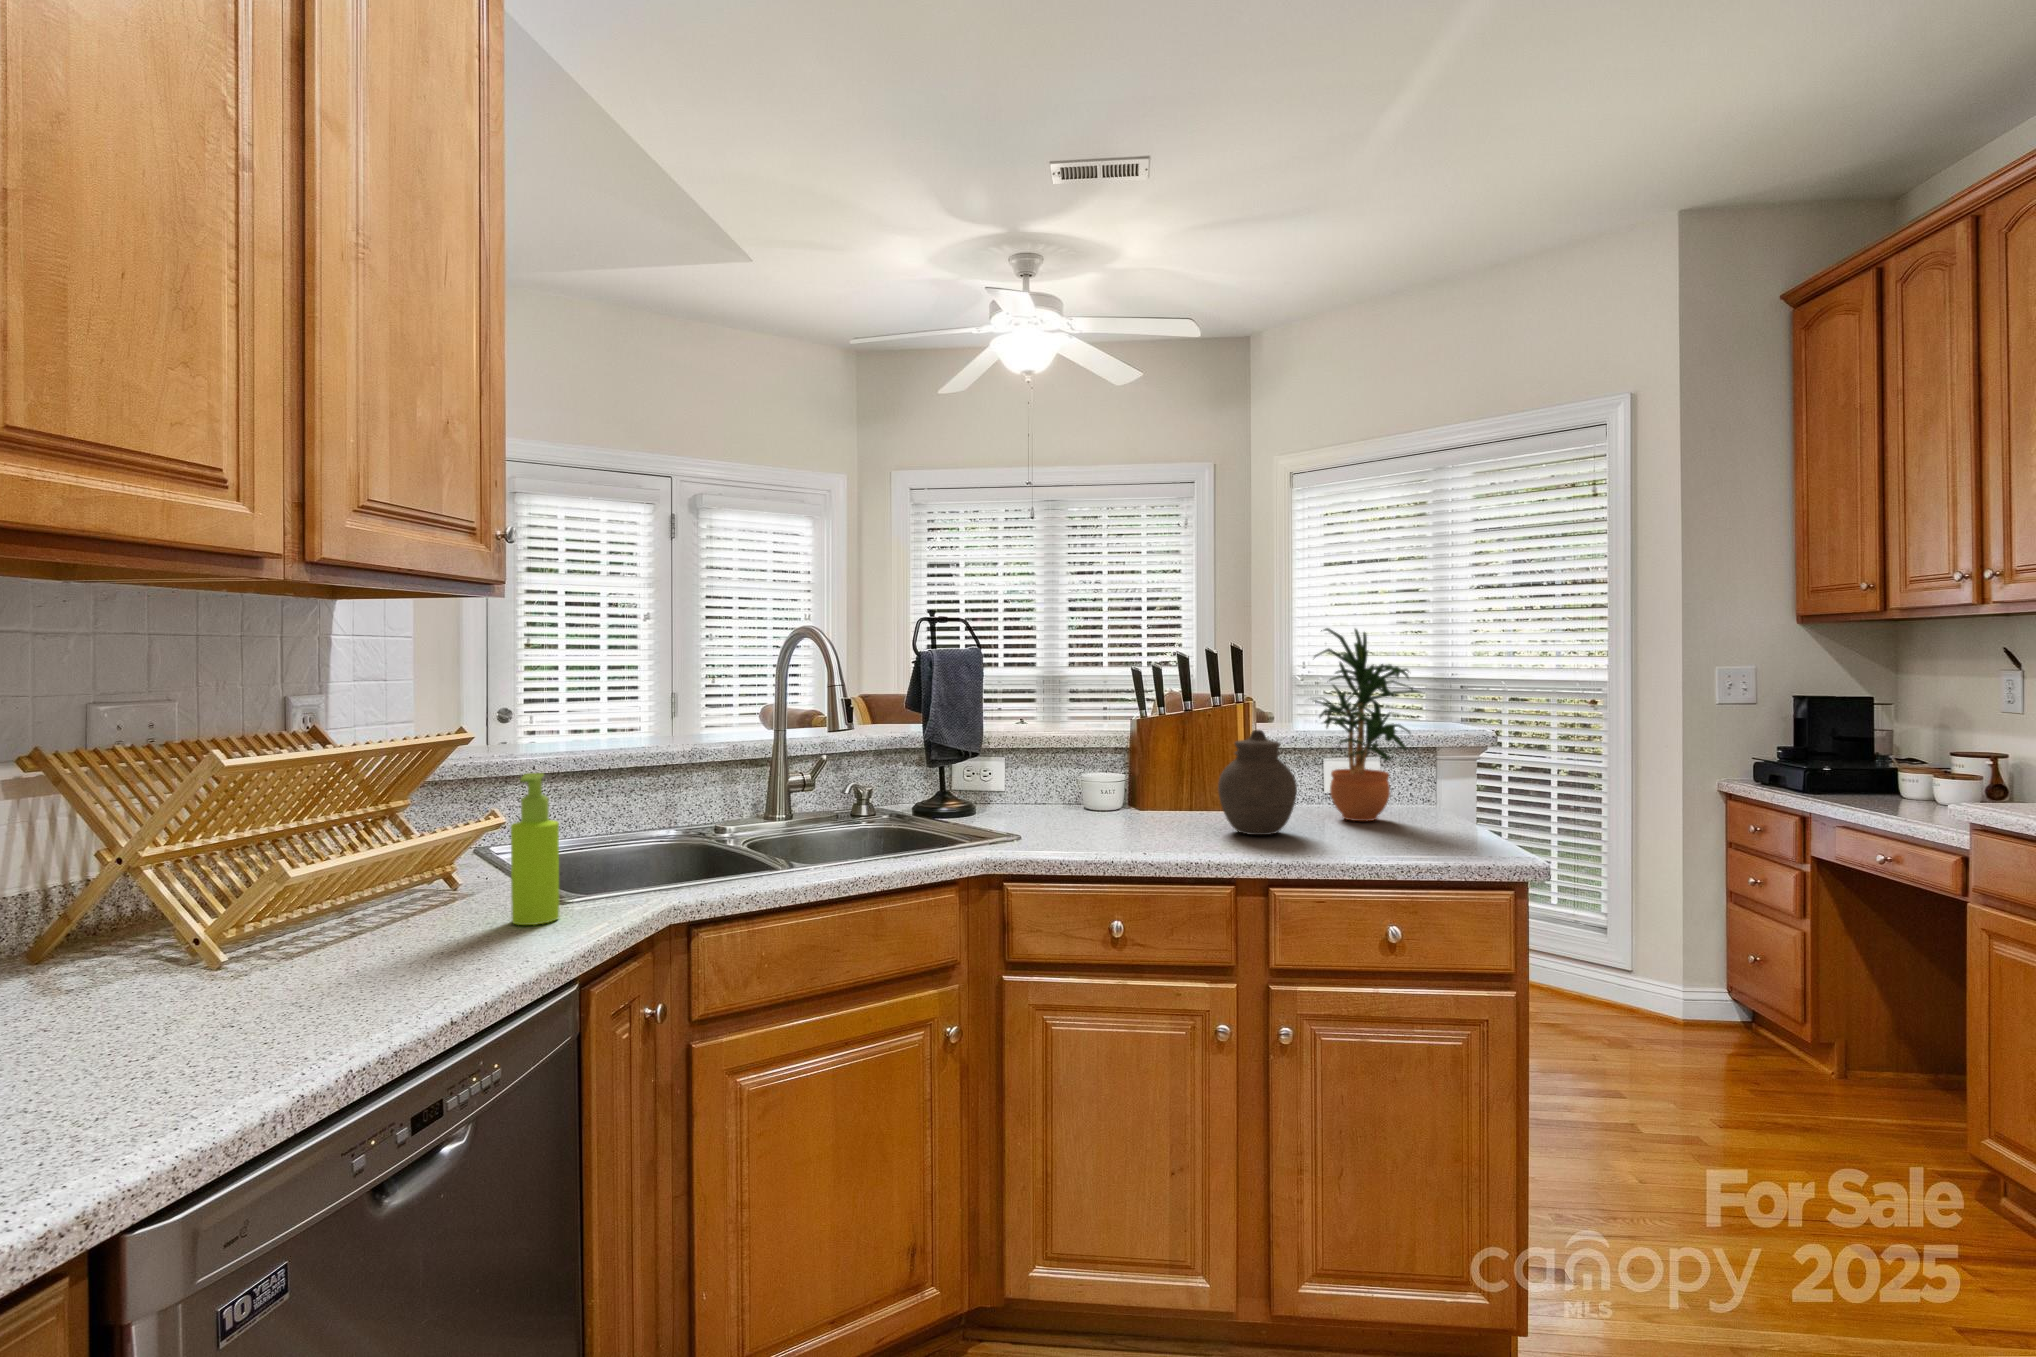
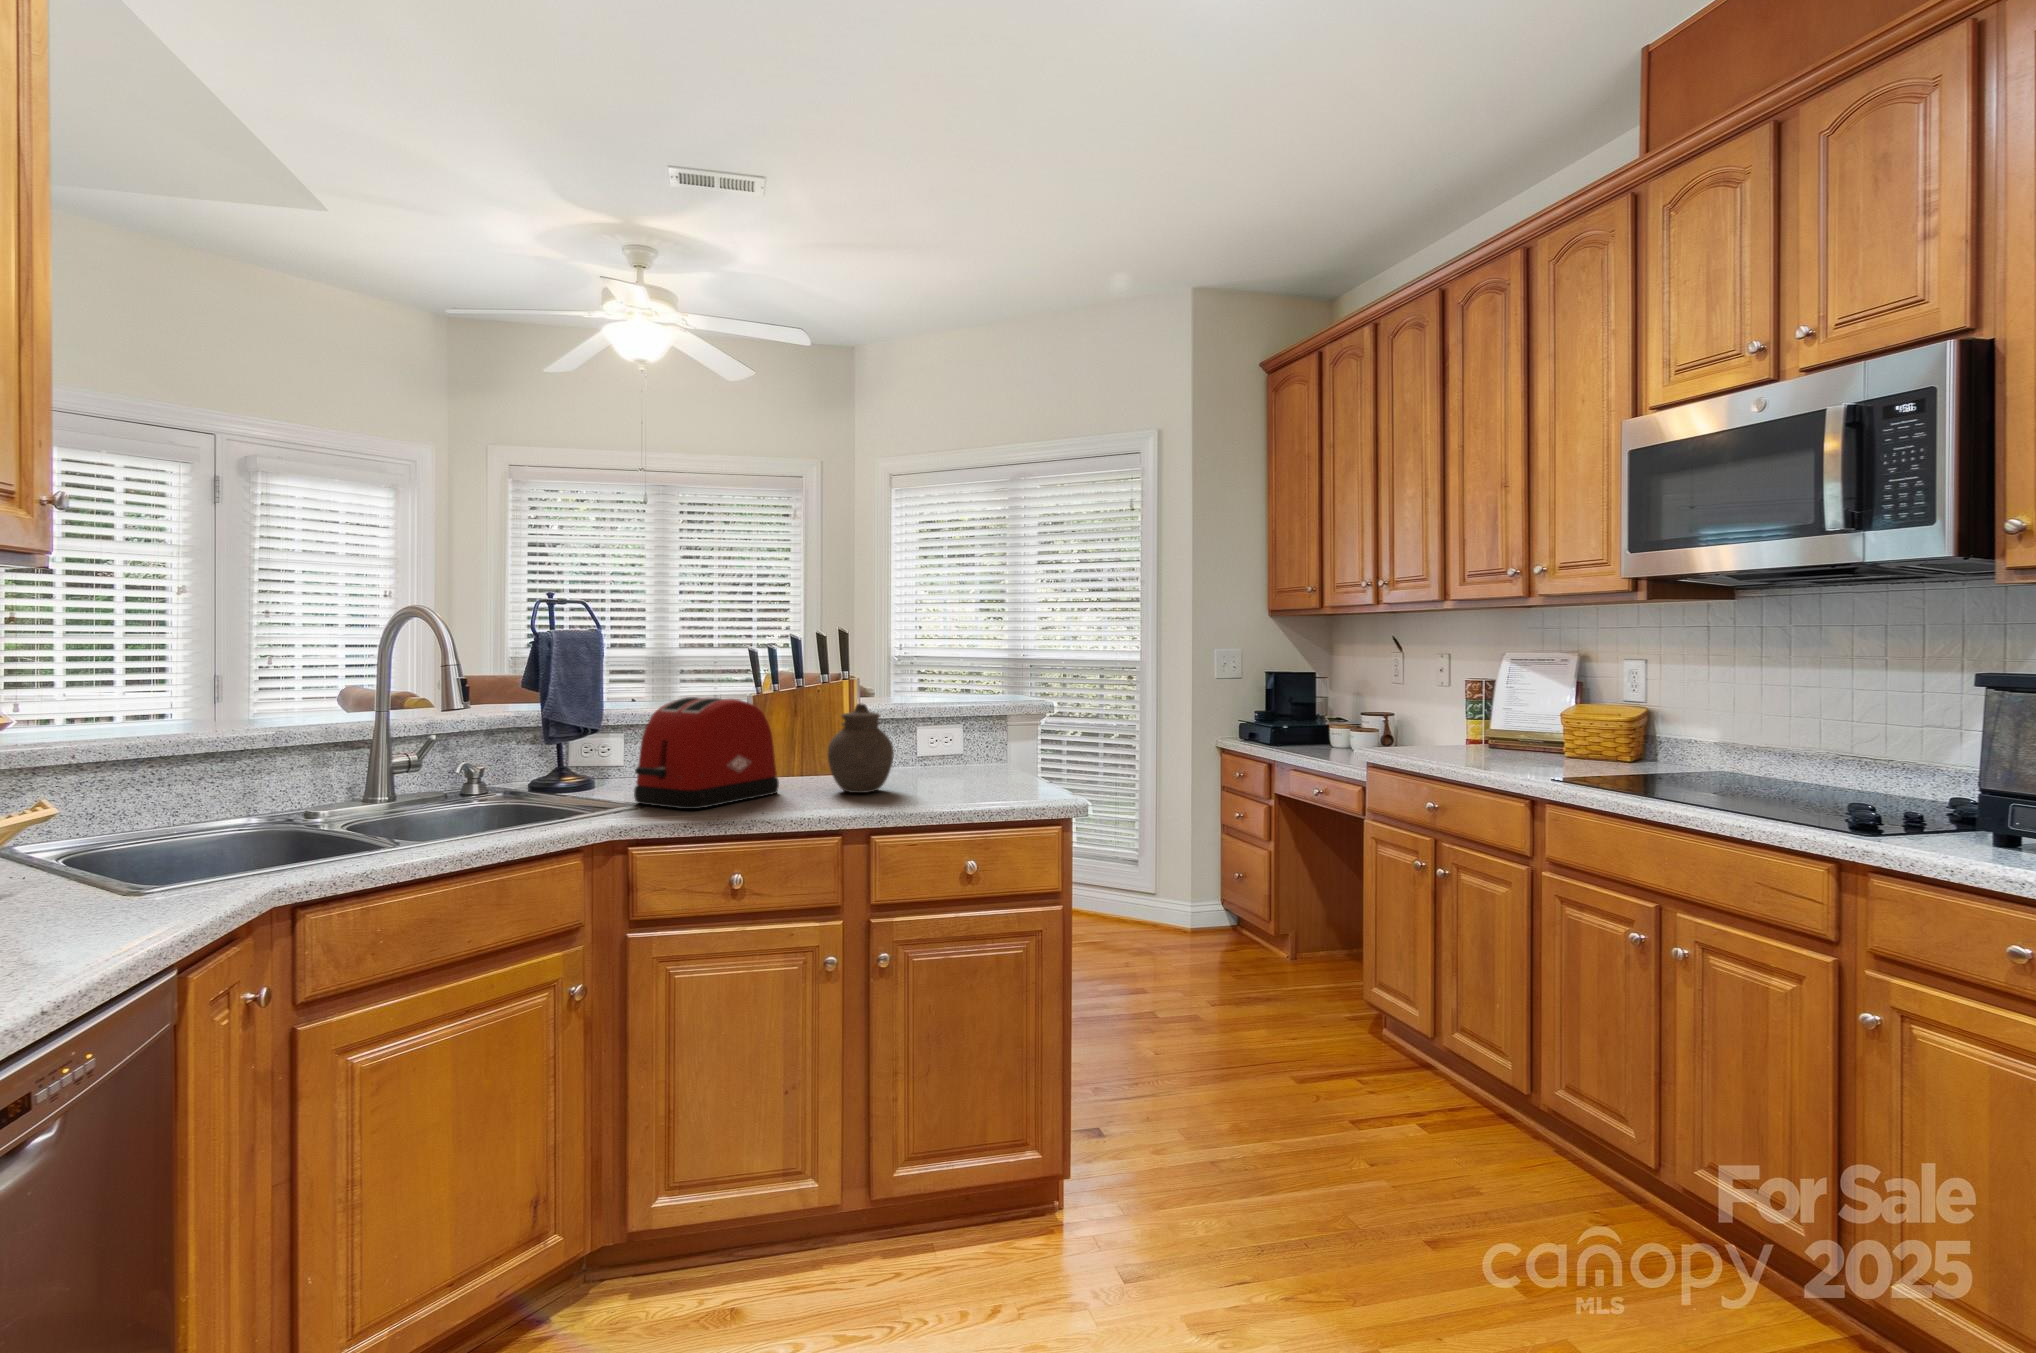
potted plant: present [1314,628,1420,821] -> none [902,617,998,778]
toaster: none [1010,719,1163,845] -> present [634,697,779,809]
soap dispenser: present [511,773,559,925] -> none [70,758,134,918]

